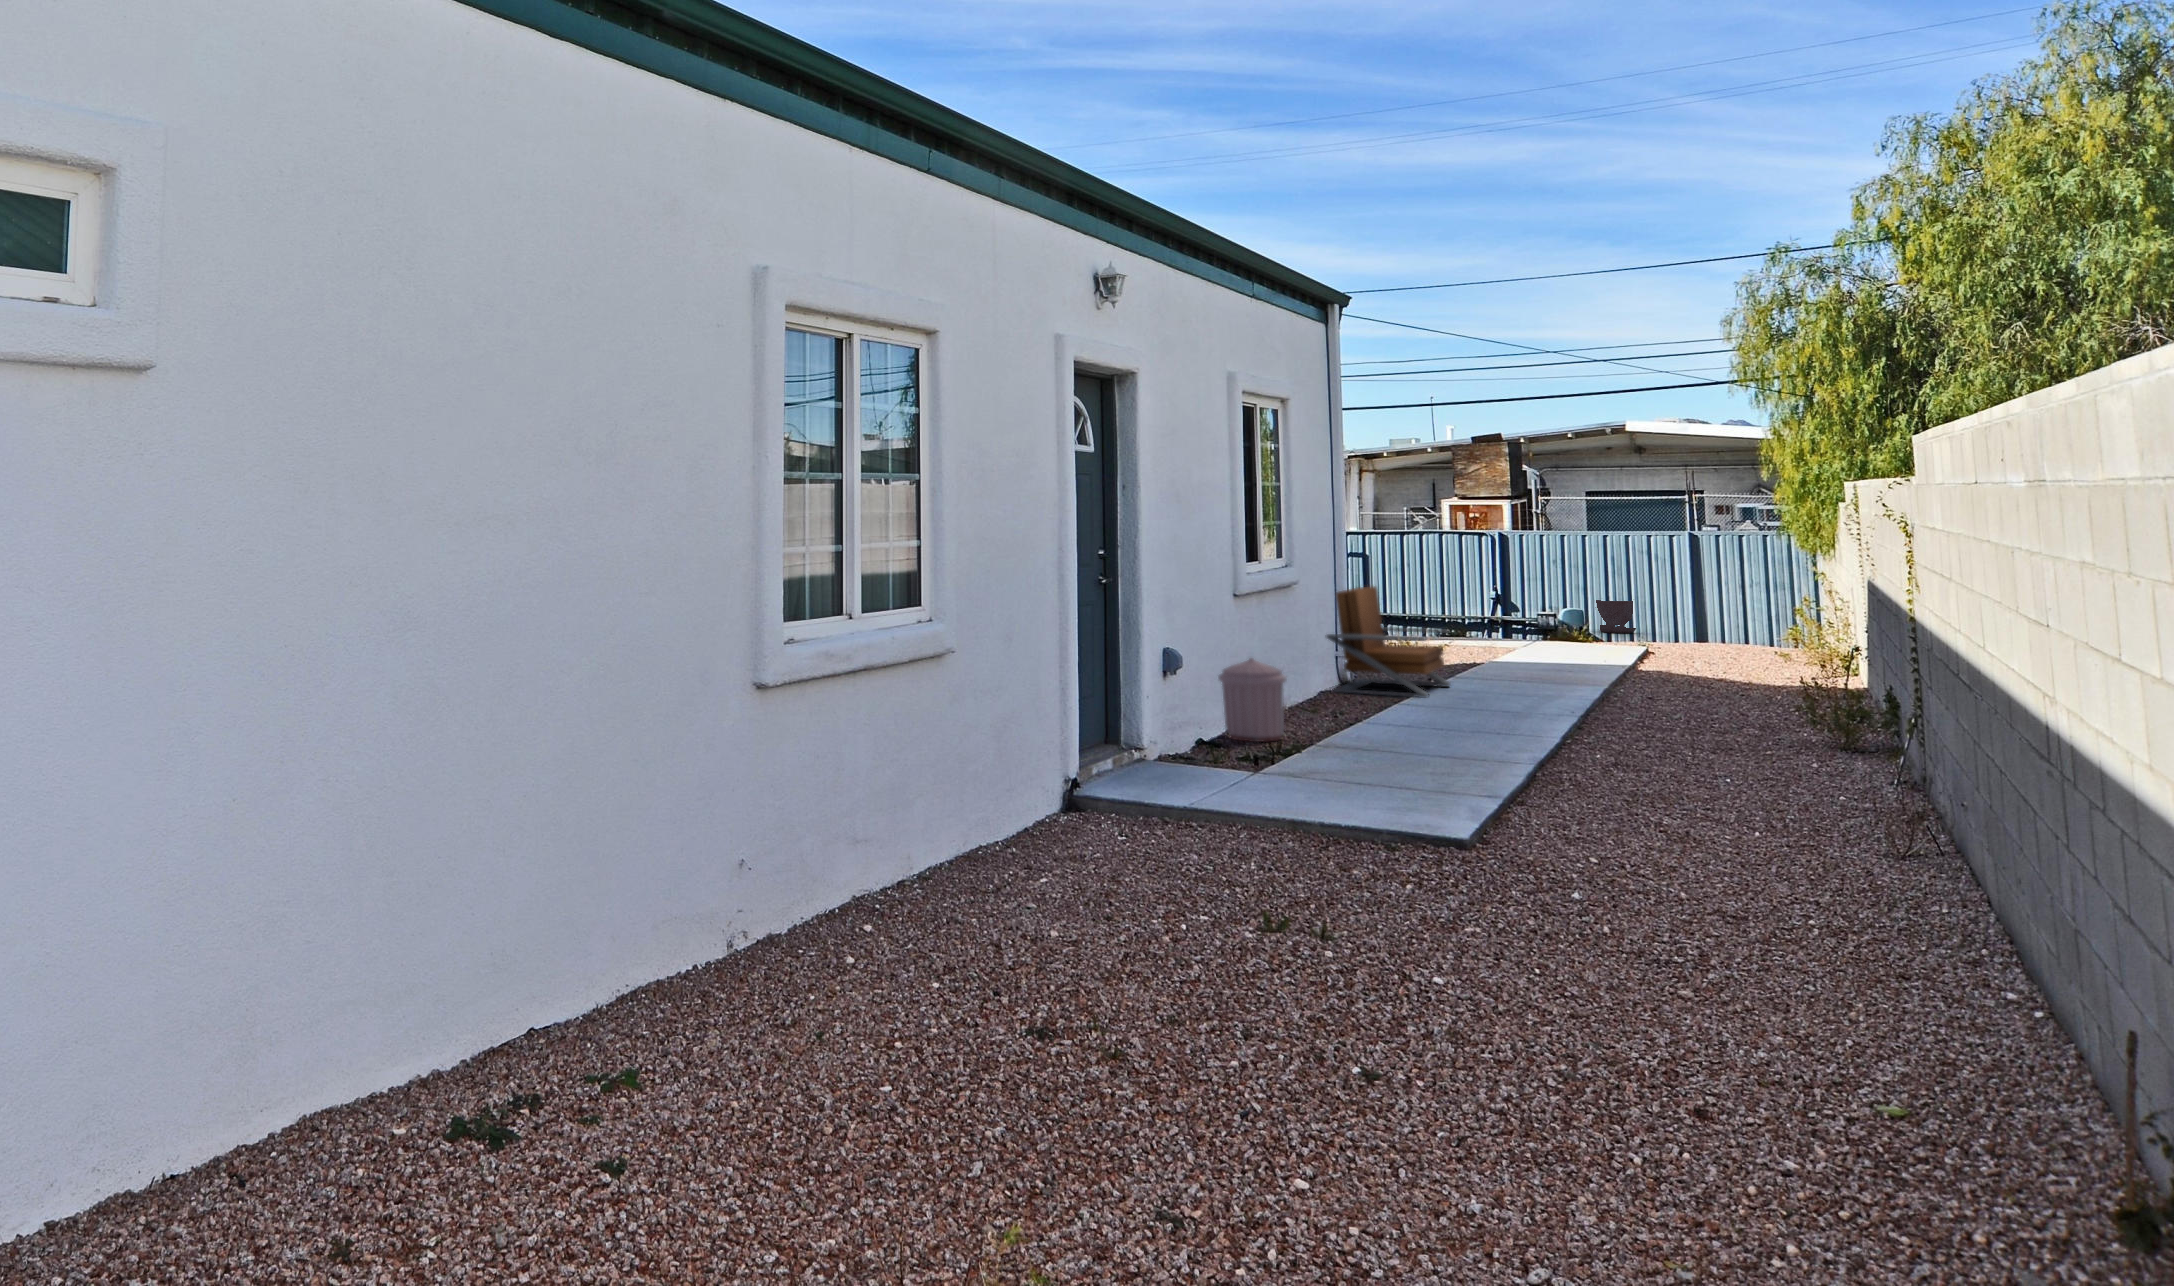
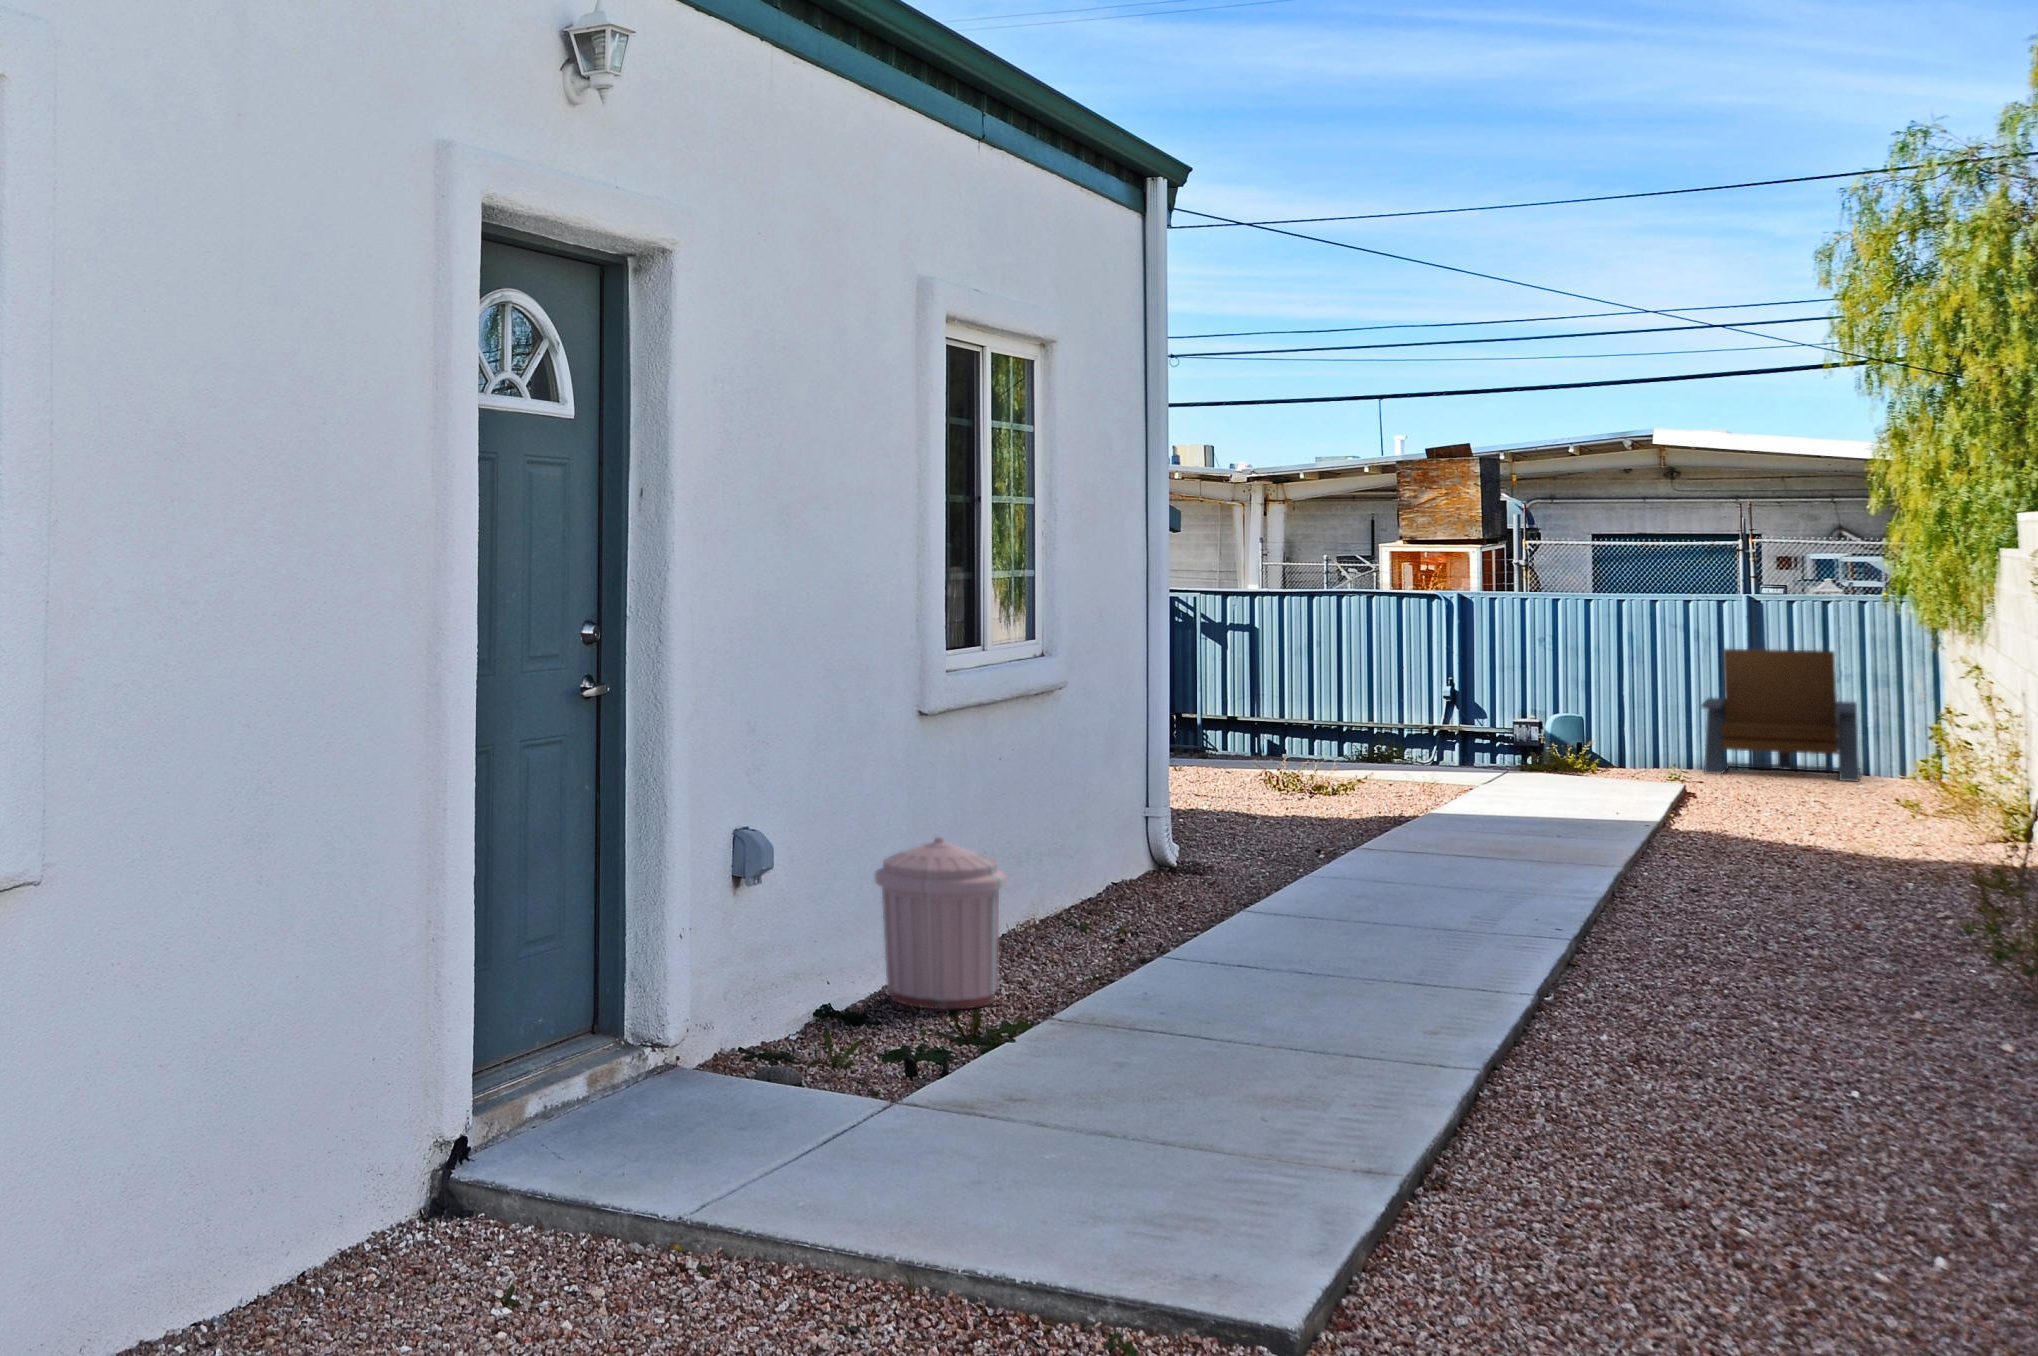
lounge chair: present [1326,586,1450,698] -> present [1701,649,1860,782]
planter: present [1595,600,1636,633] -> none [1605,704,1669,761]

